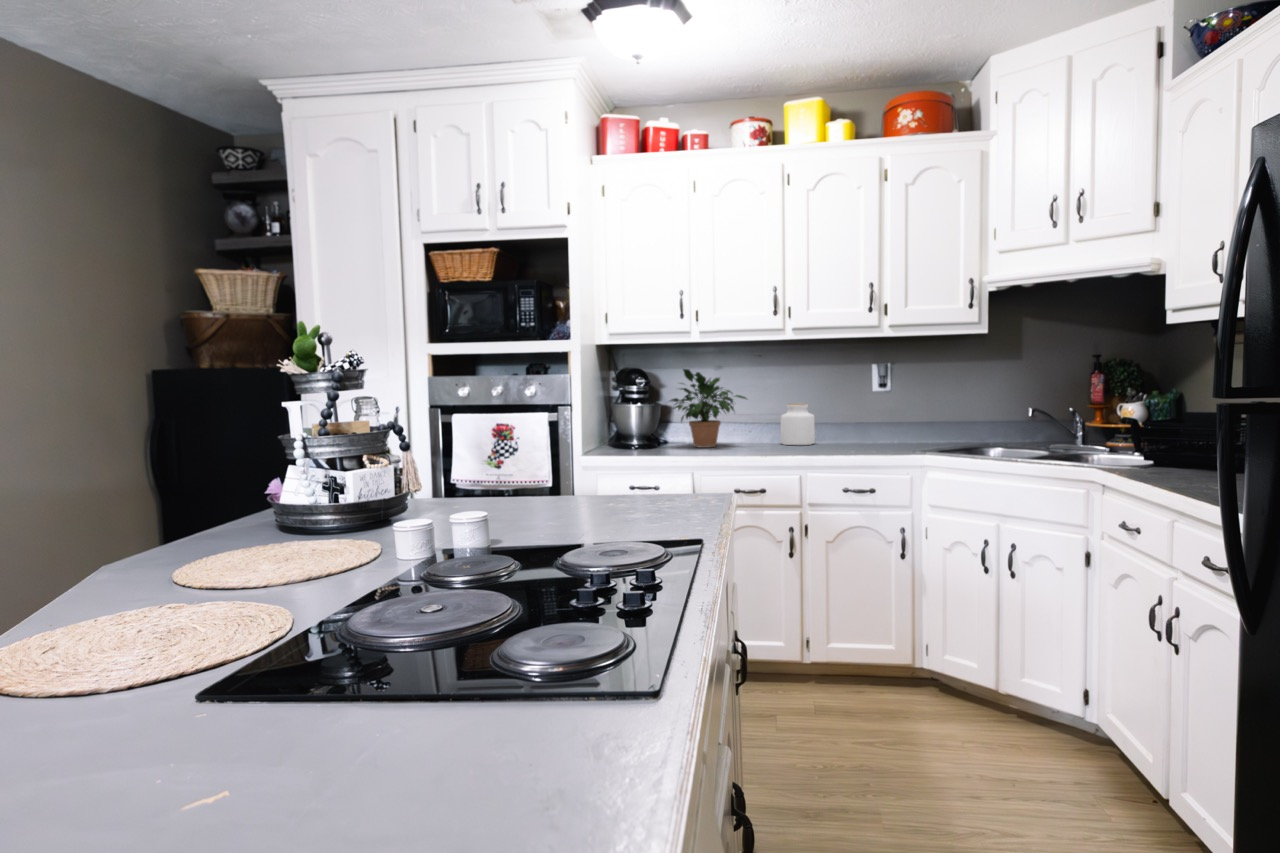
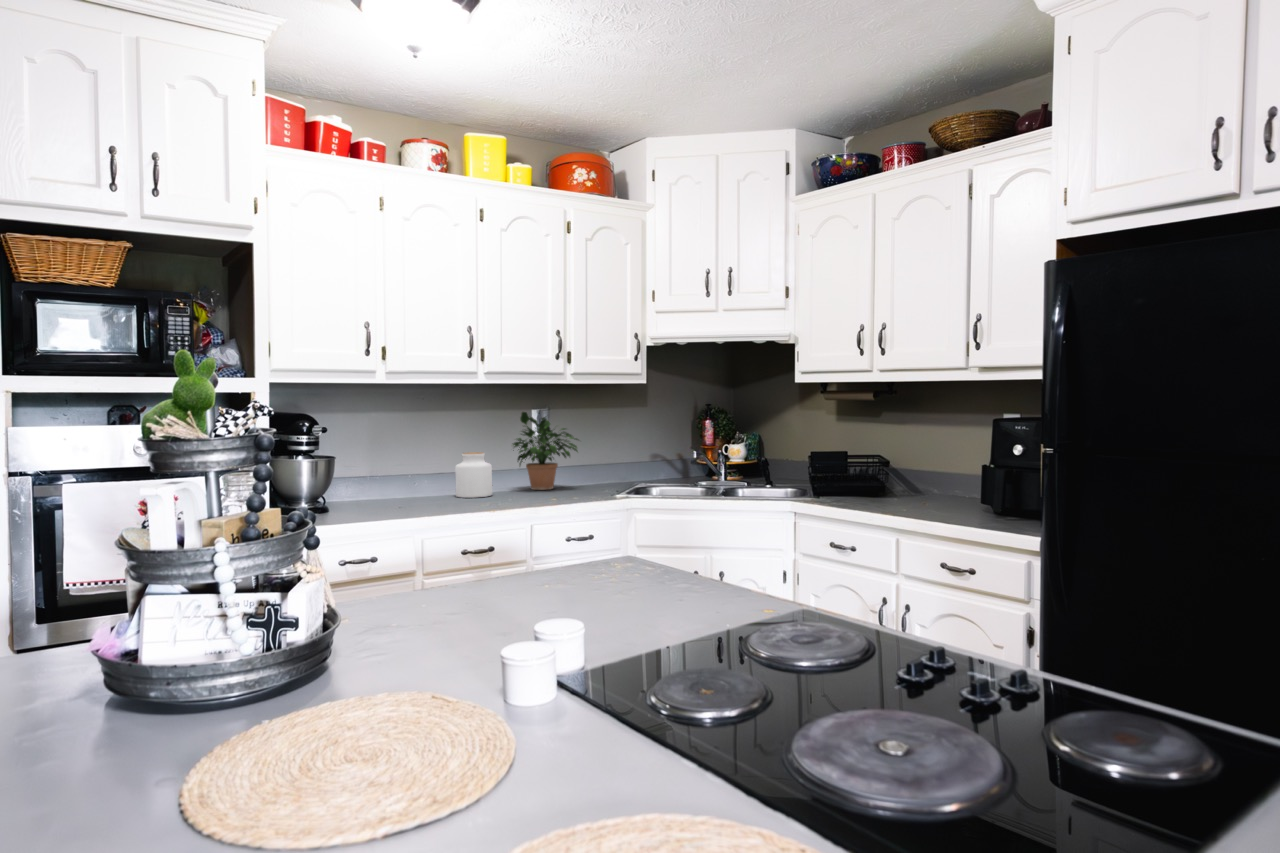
potted plant: present [670,369,746,448] -> present [513,412,579,490]

